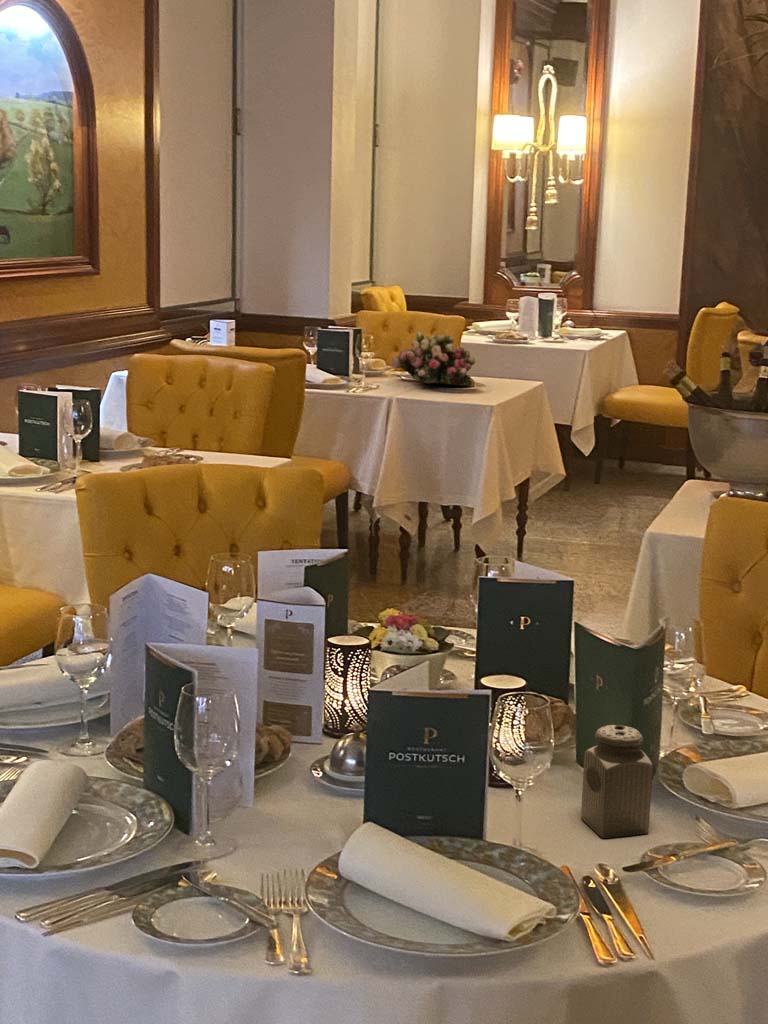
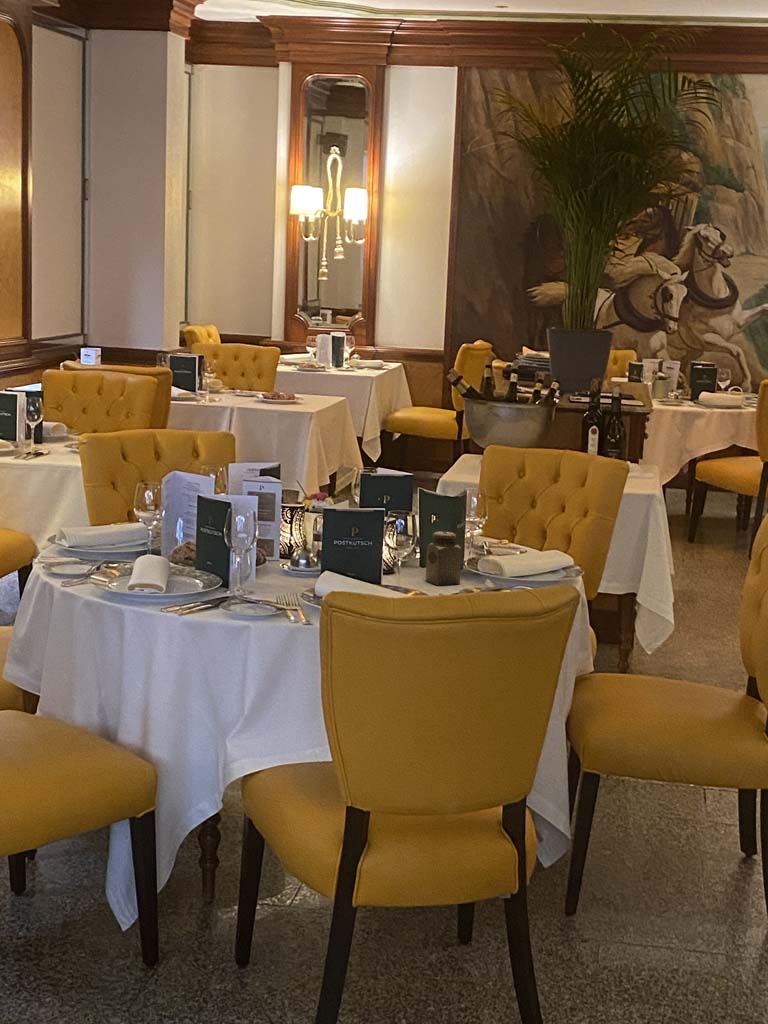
flower arrangement: present [392,332,475,386] -> none [233,357,296,399]

